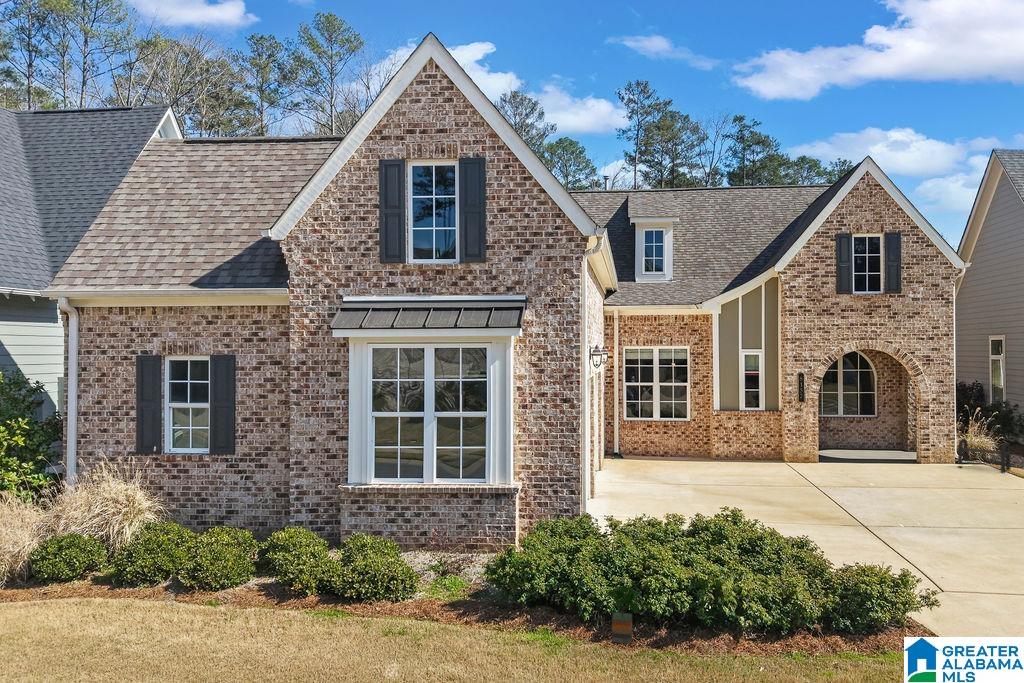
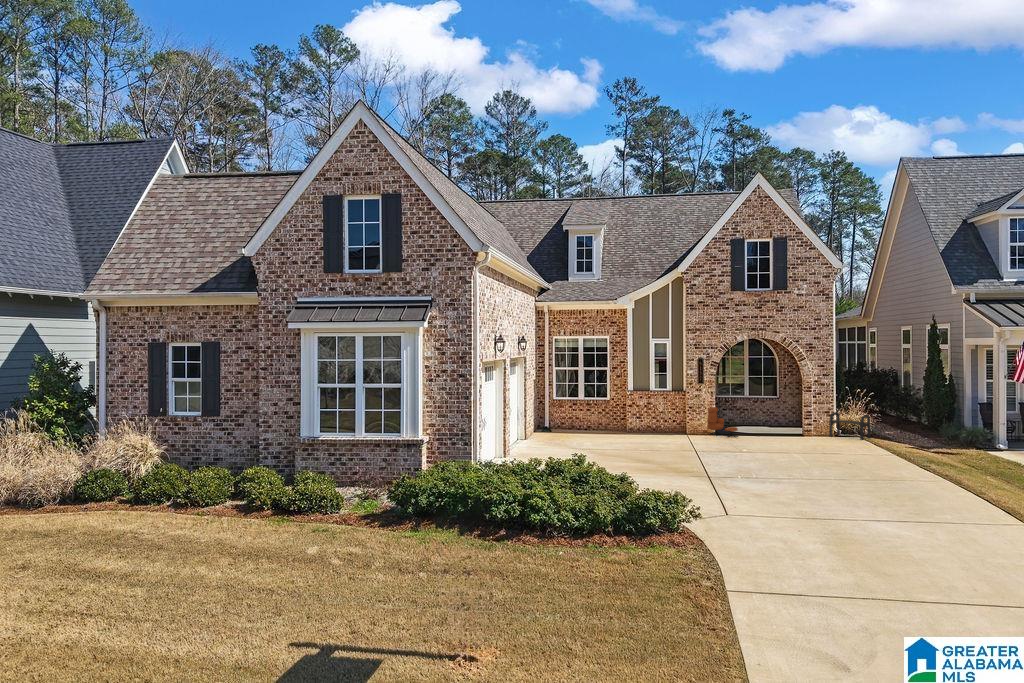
lounge chair: none [811,433,851,470] -> present [707,407,738,437]
potted tree: present [607,587,640,644] -> none [454,497,476,534]

